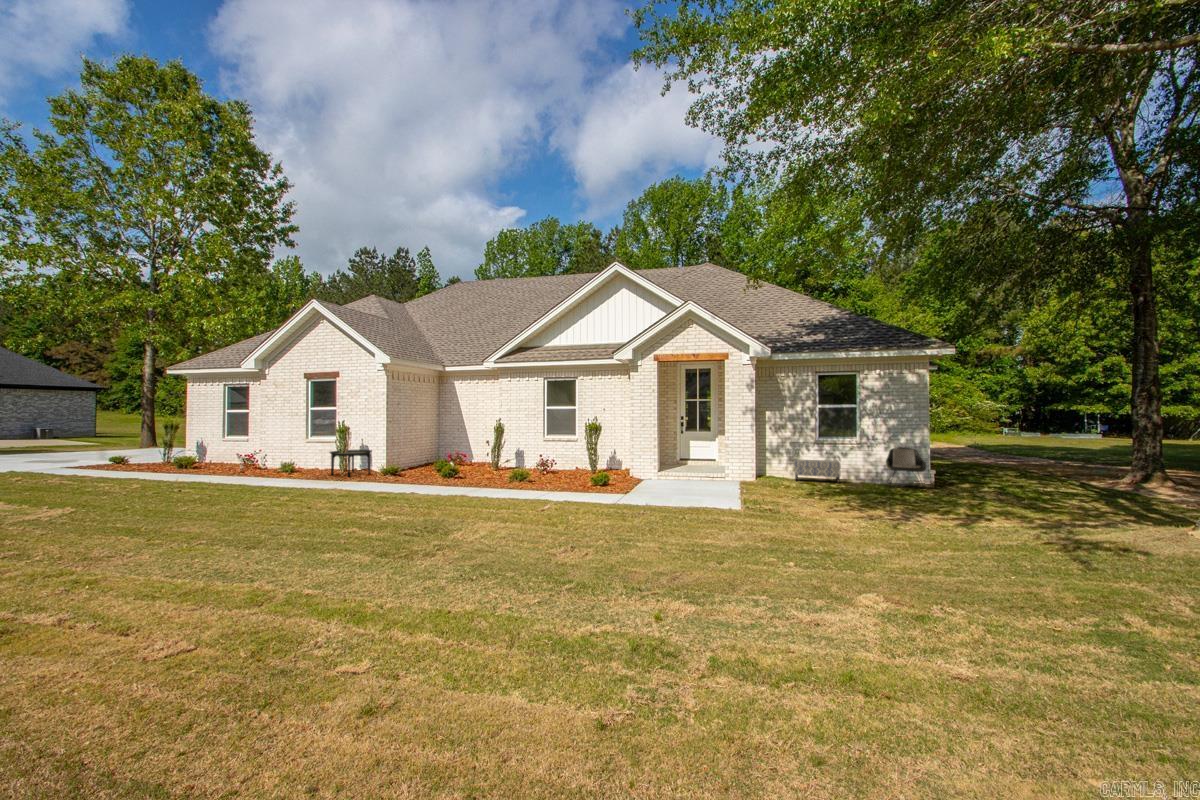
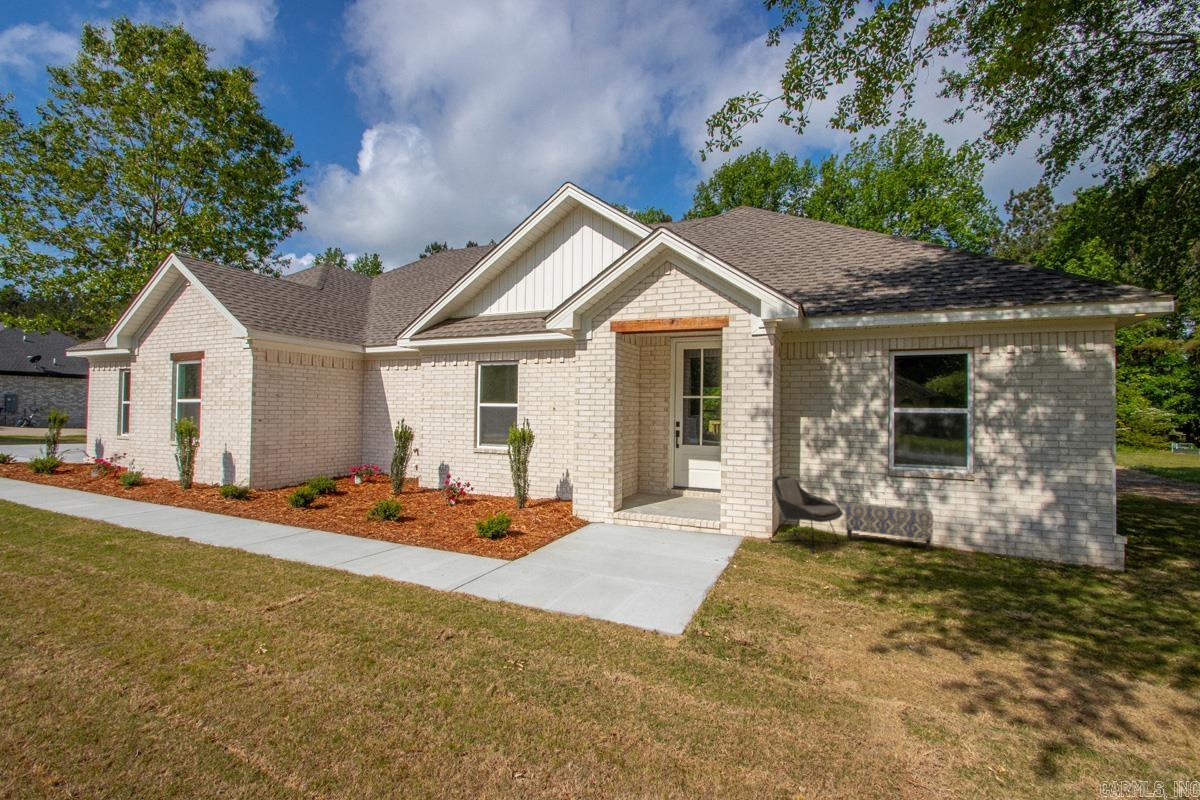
lounge chair: present [886,447,927,489] -> present [770,475,843,552]
round table: present [330,450,372,477] -> none [166,458,234,497]

